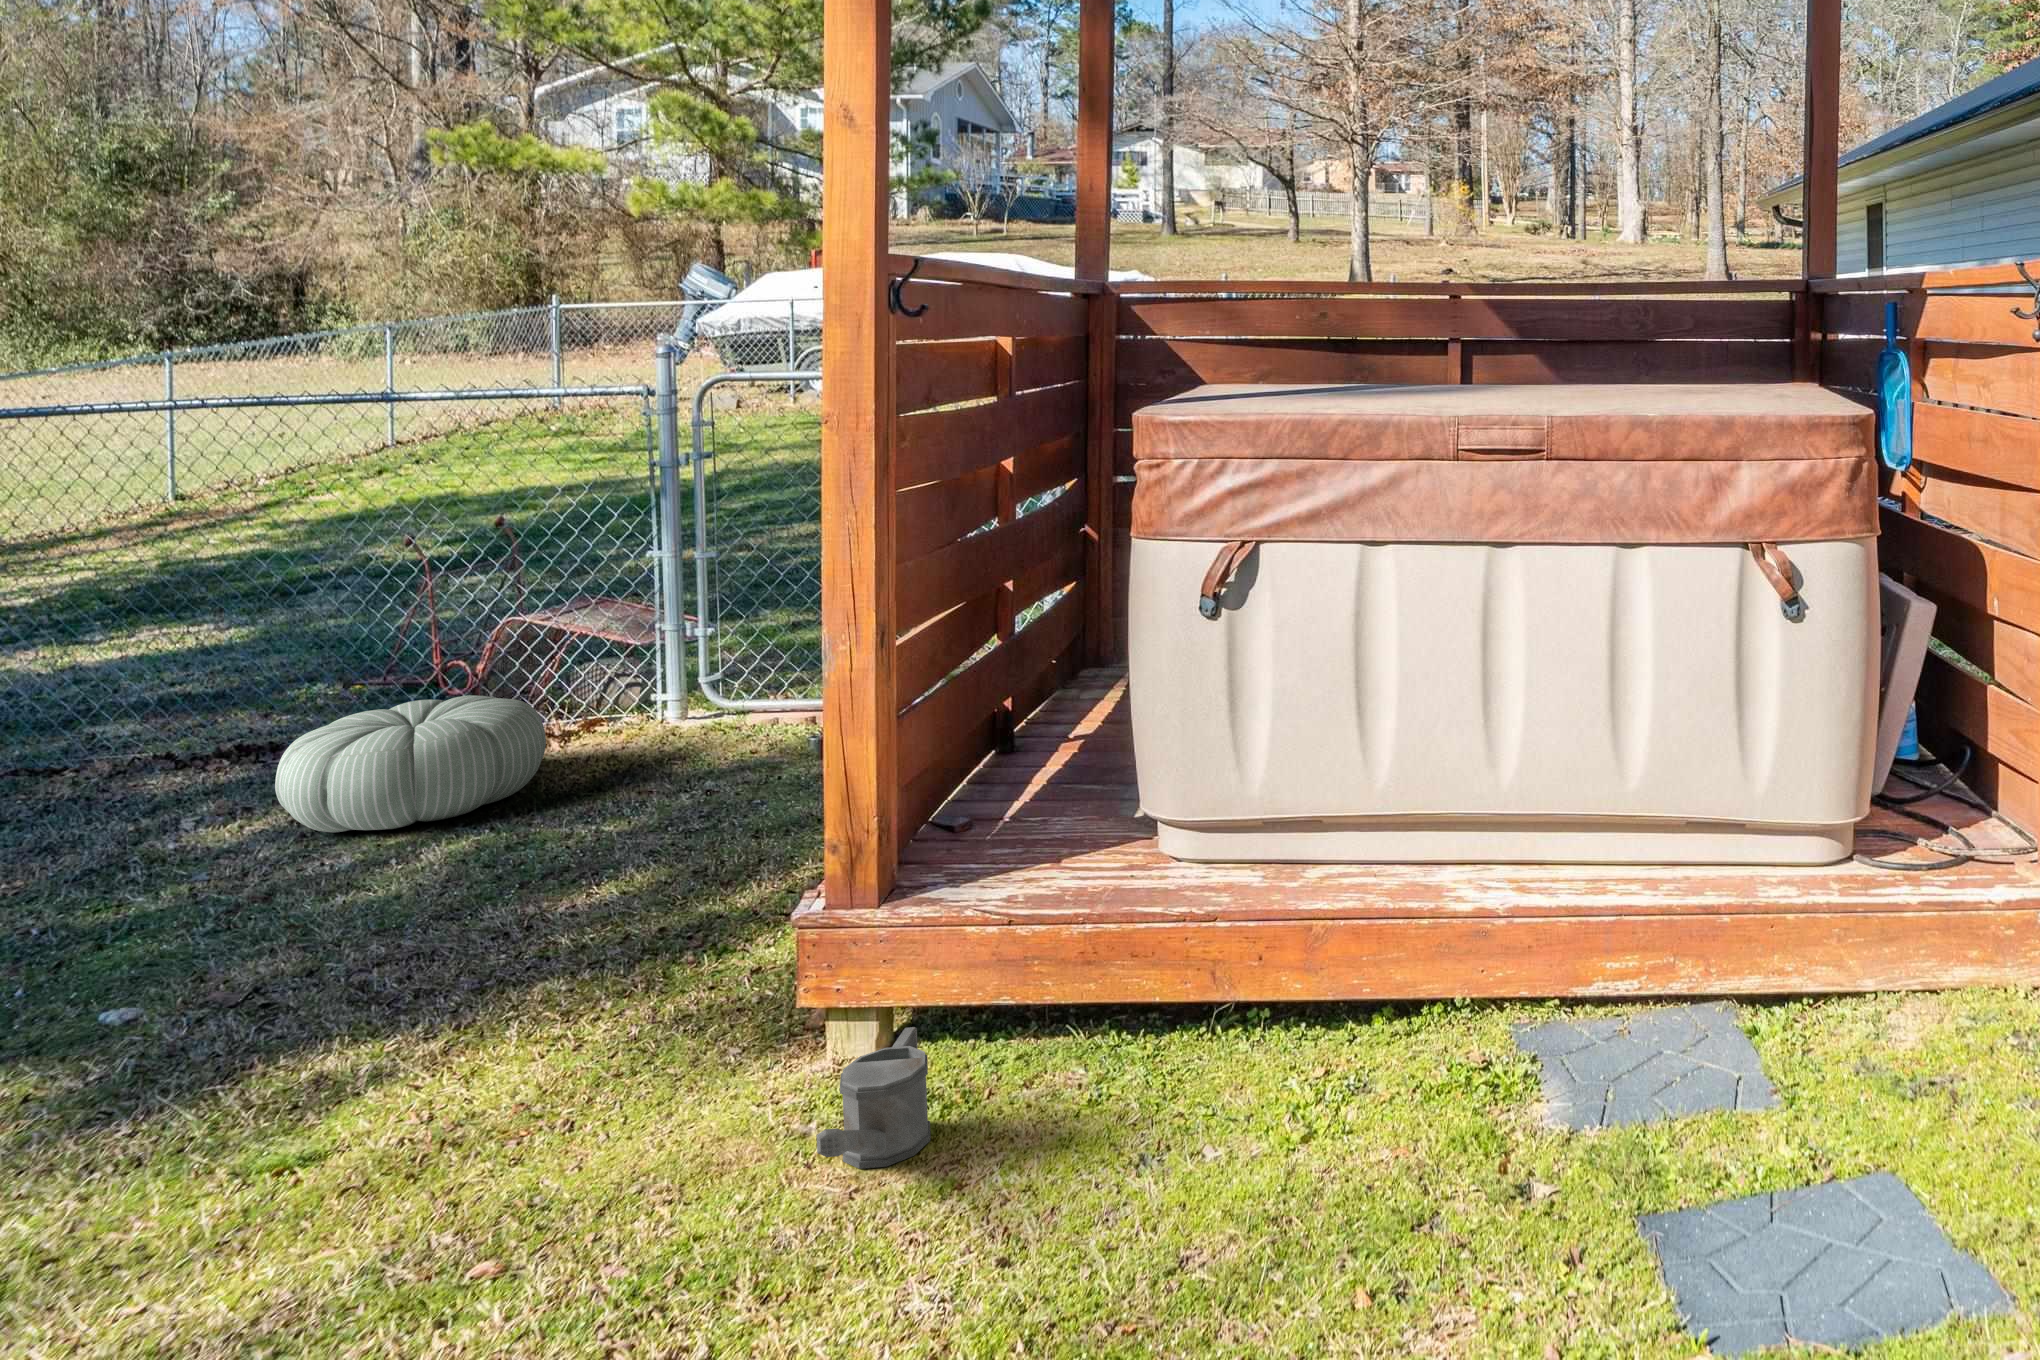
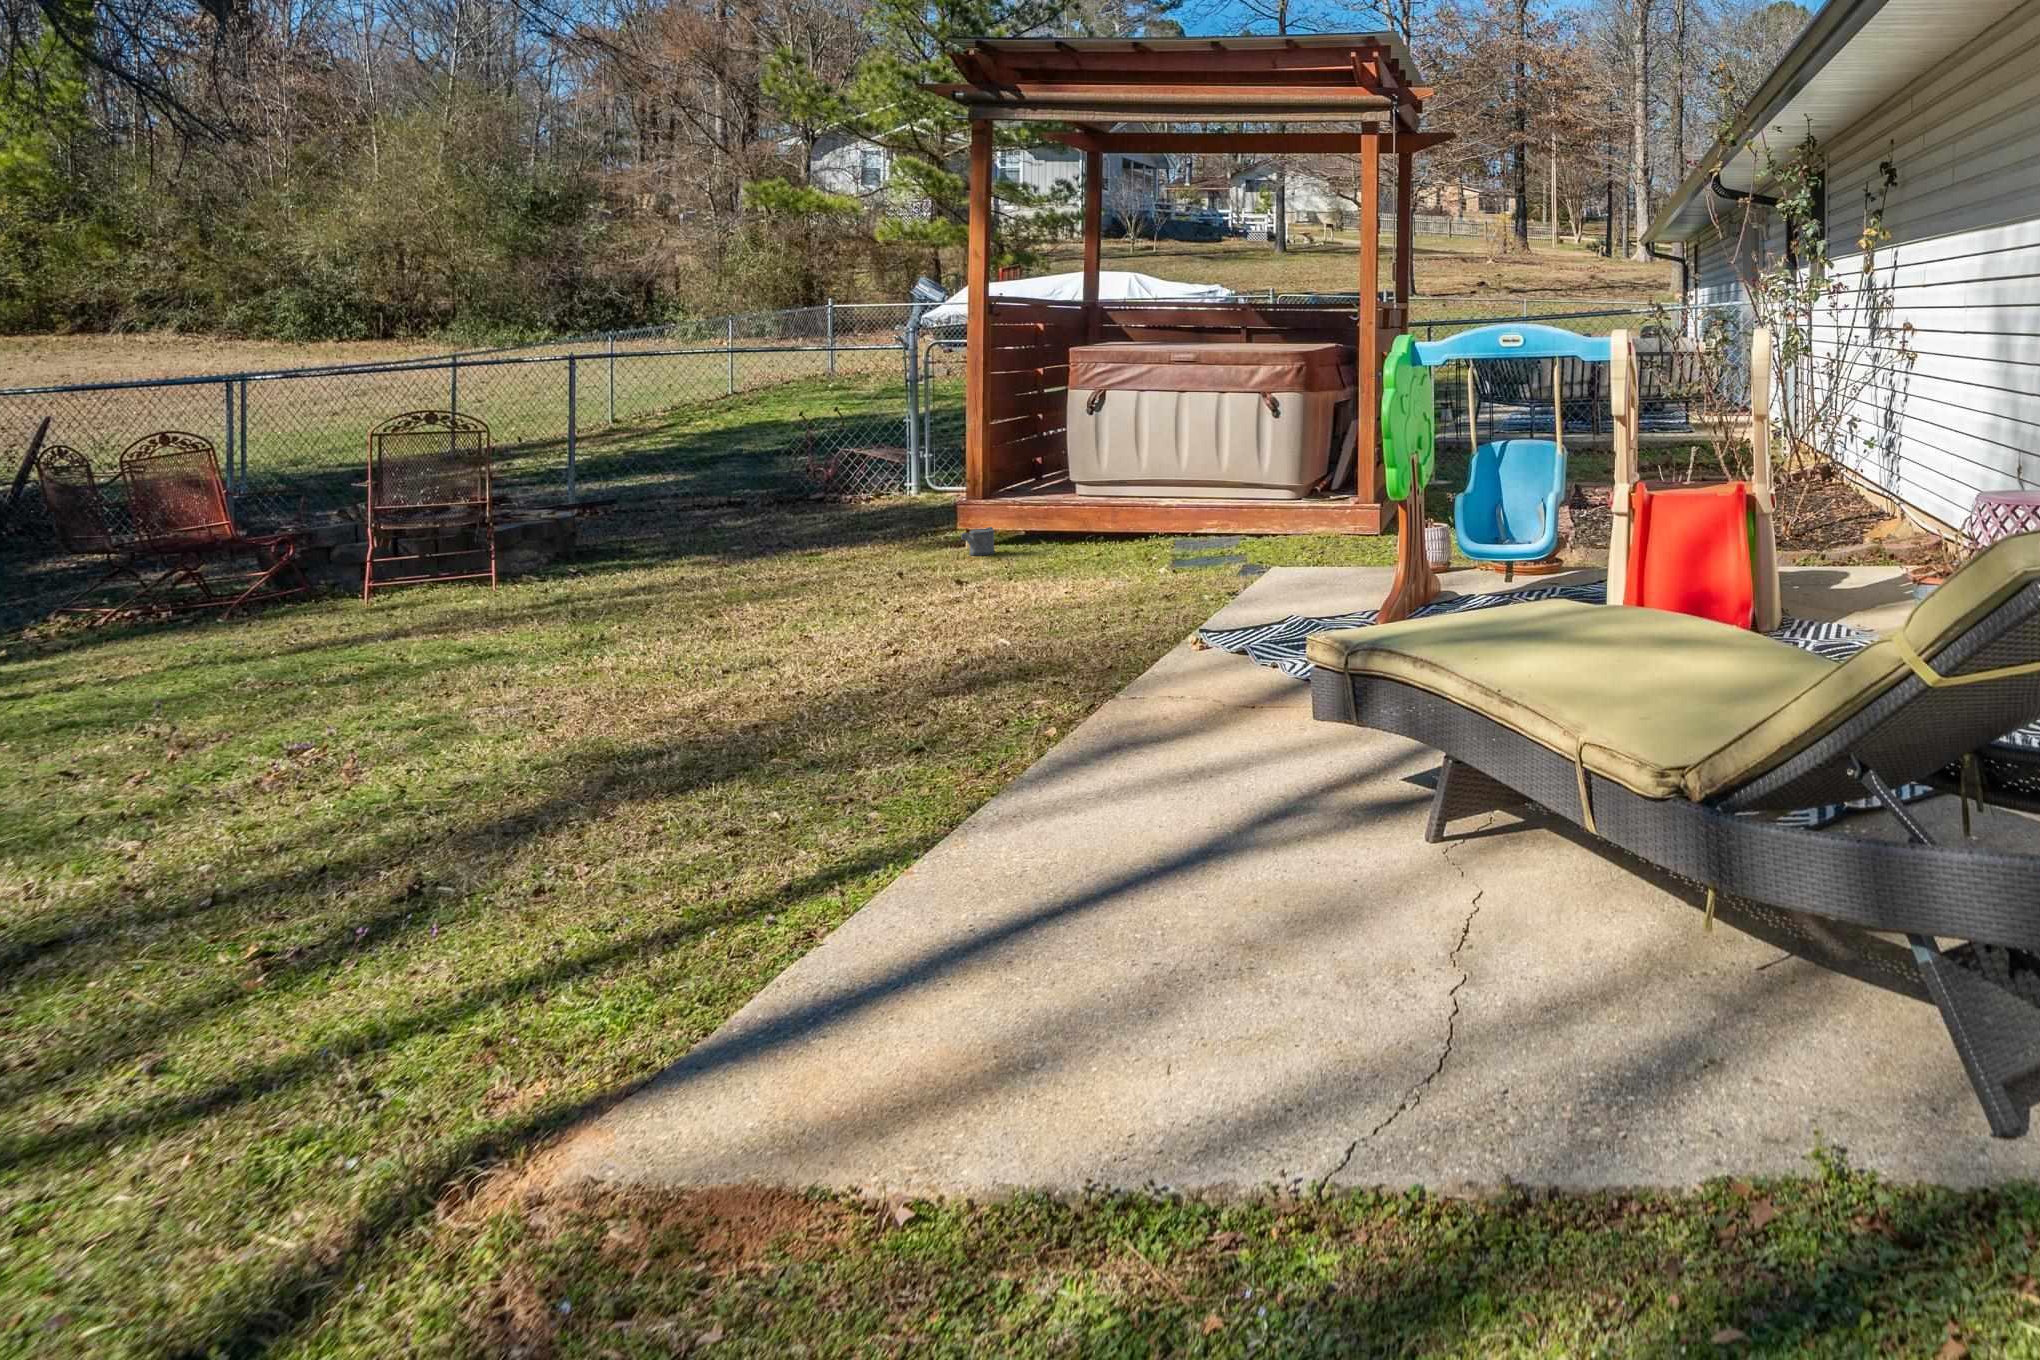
pouf: present [275,695,546,832] -> none [770,471,867,515]

